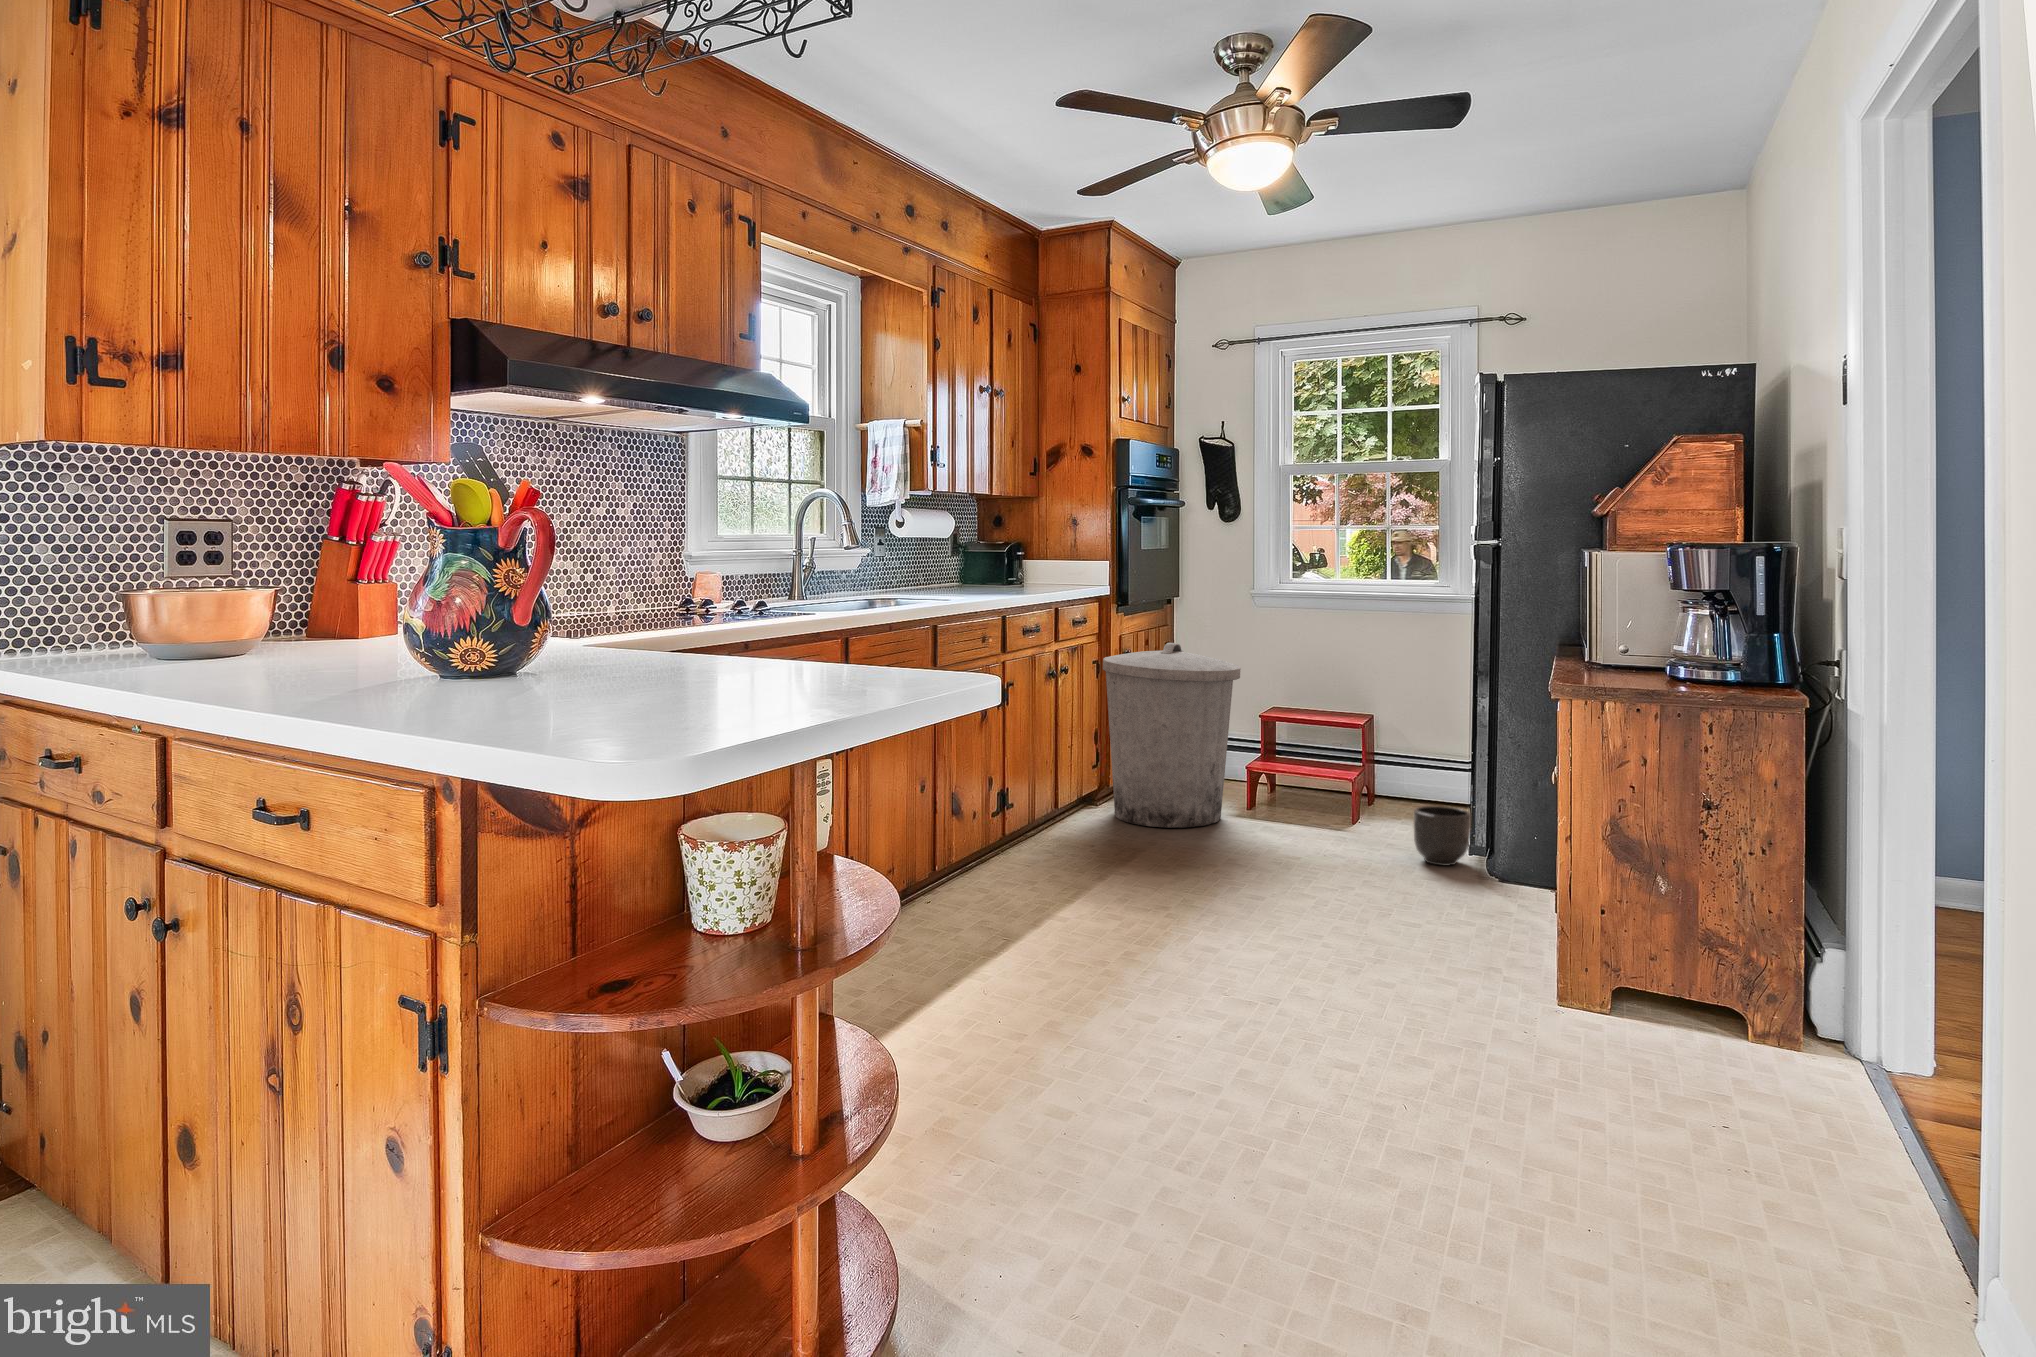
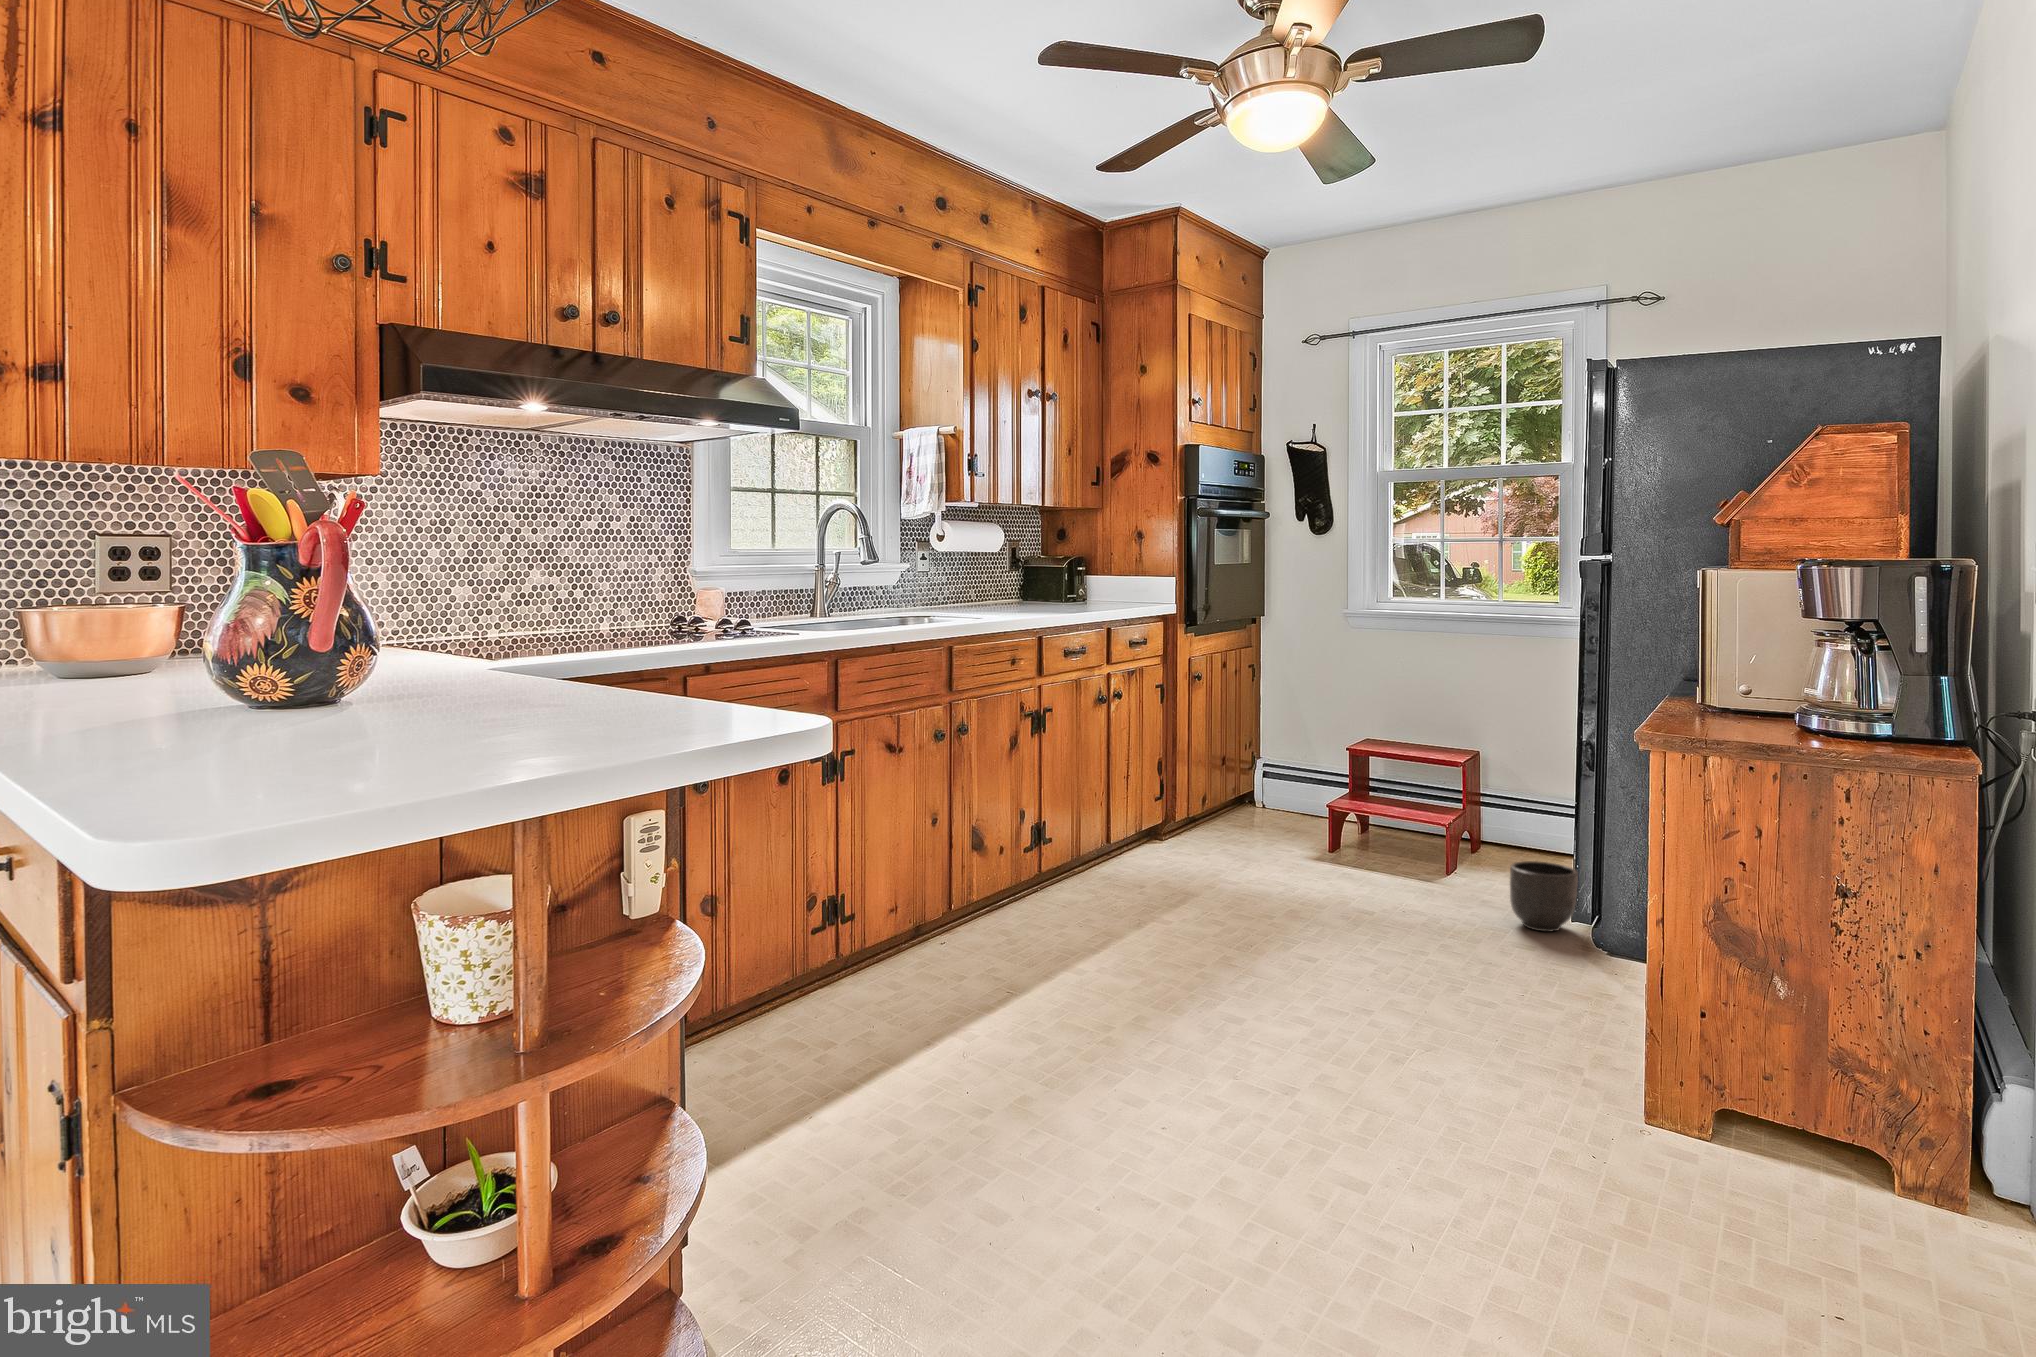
trash can: present [1103,643,1241,828] -> none [1166,668,1320,873]

